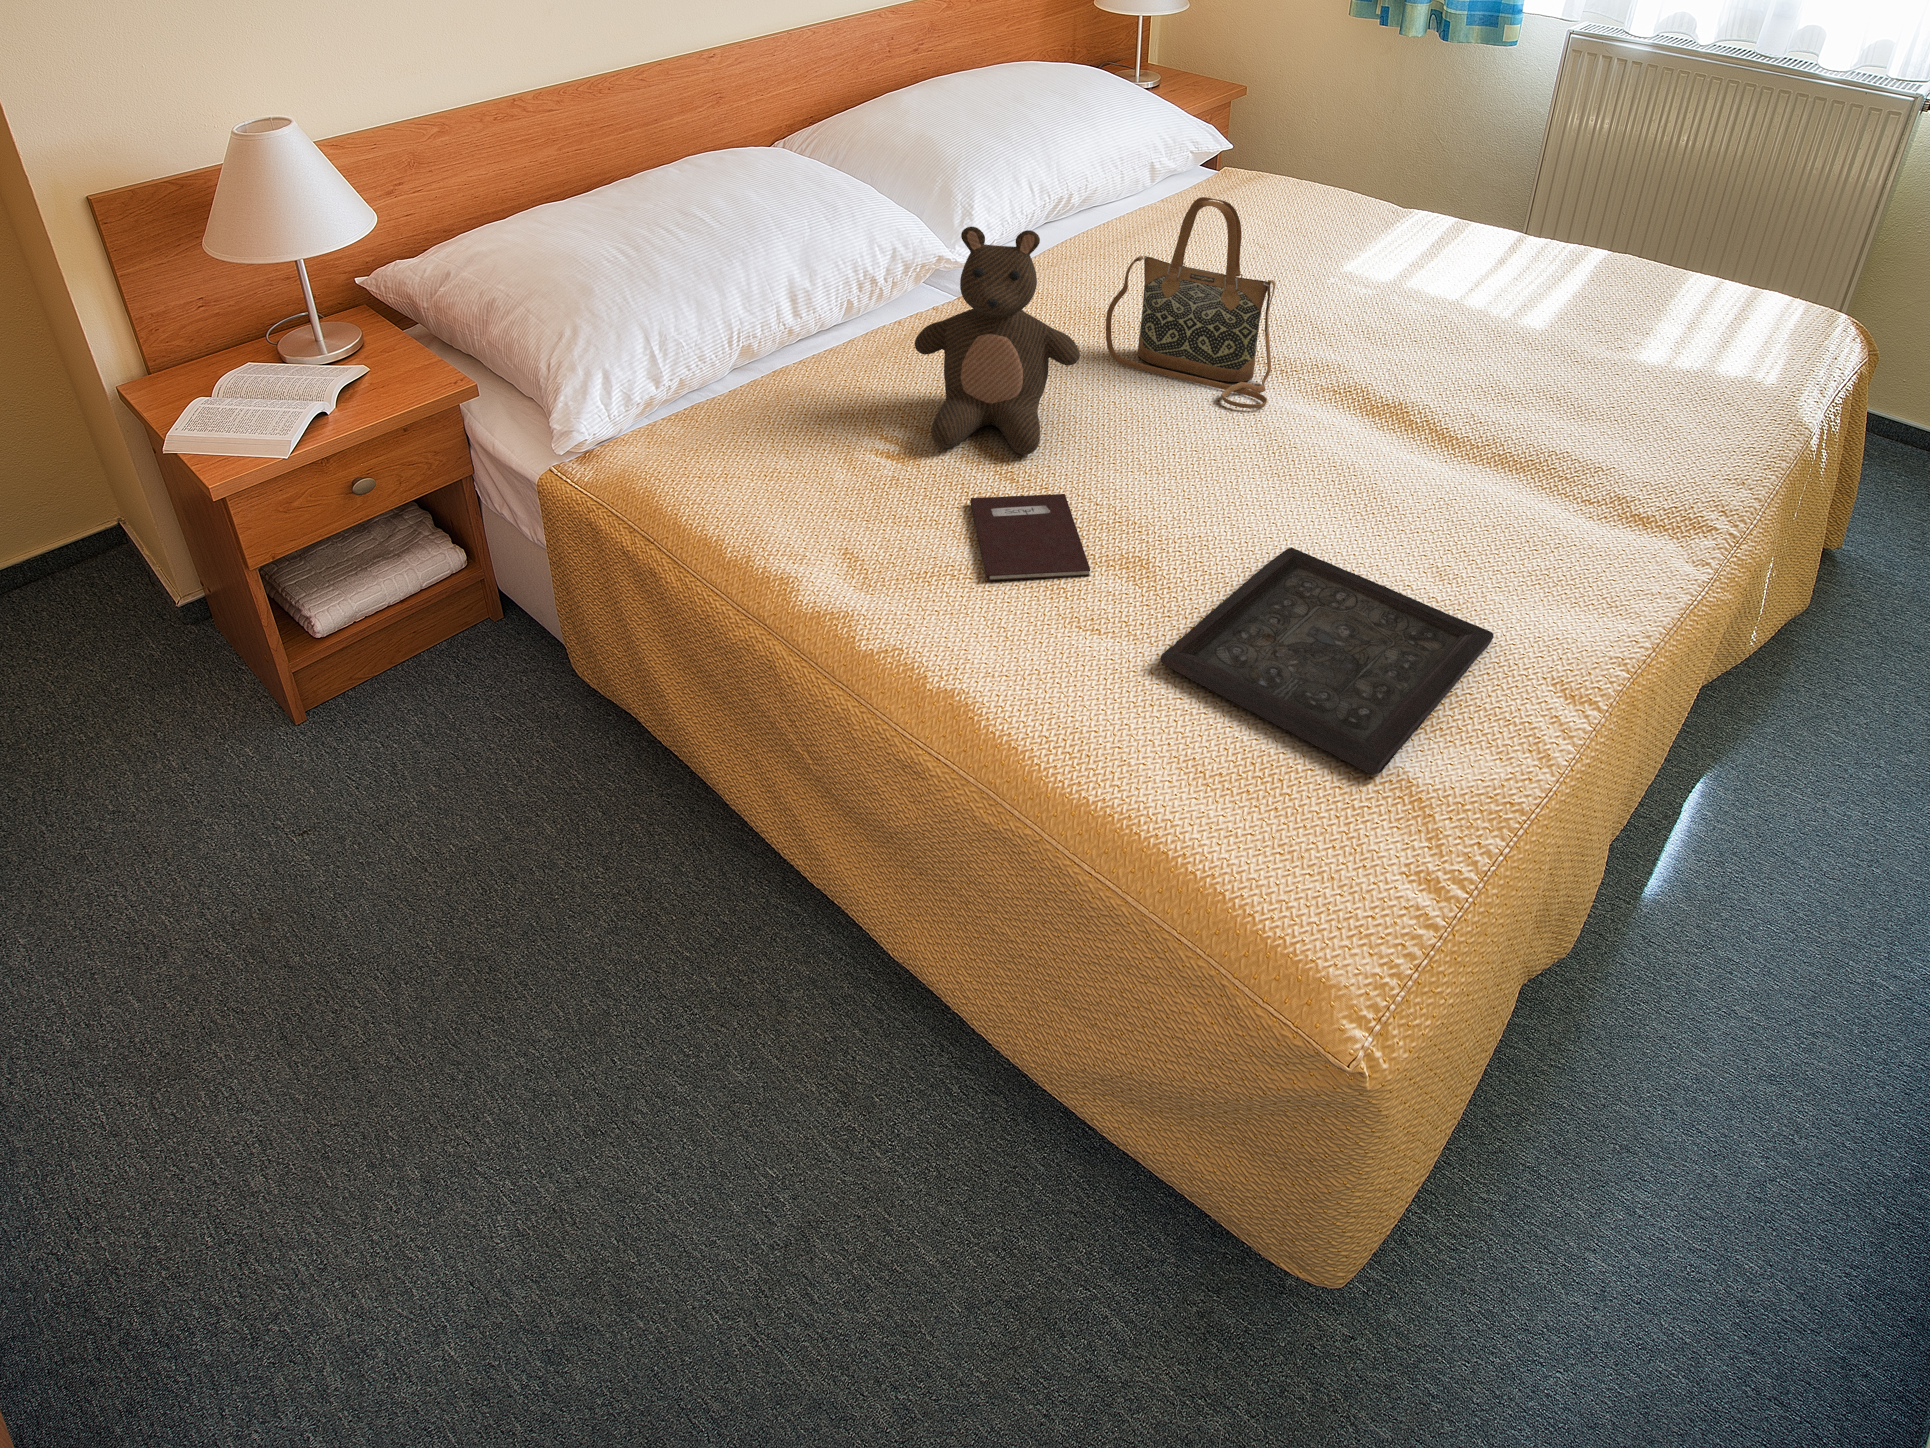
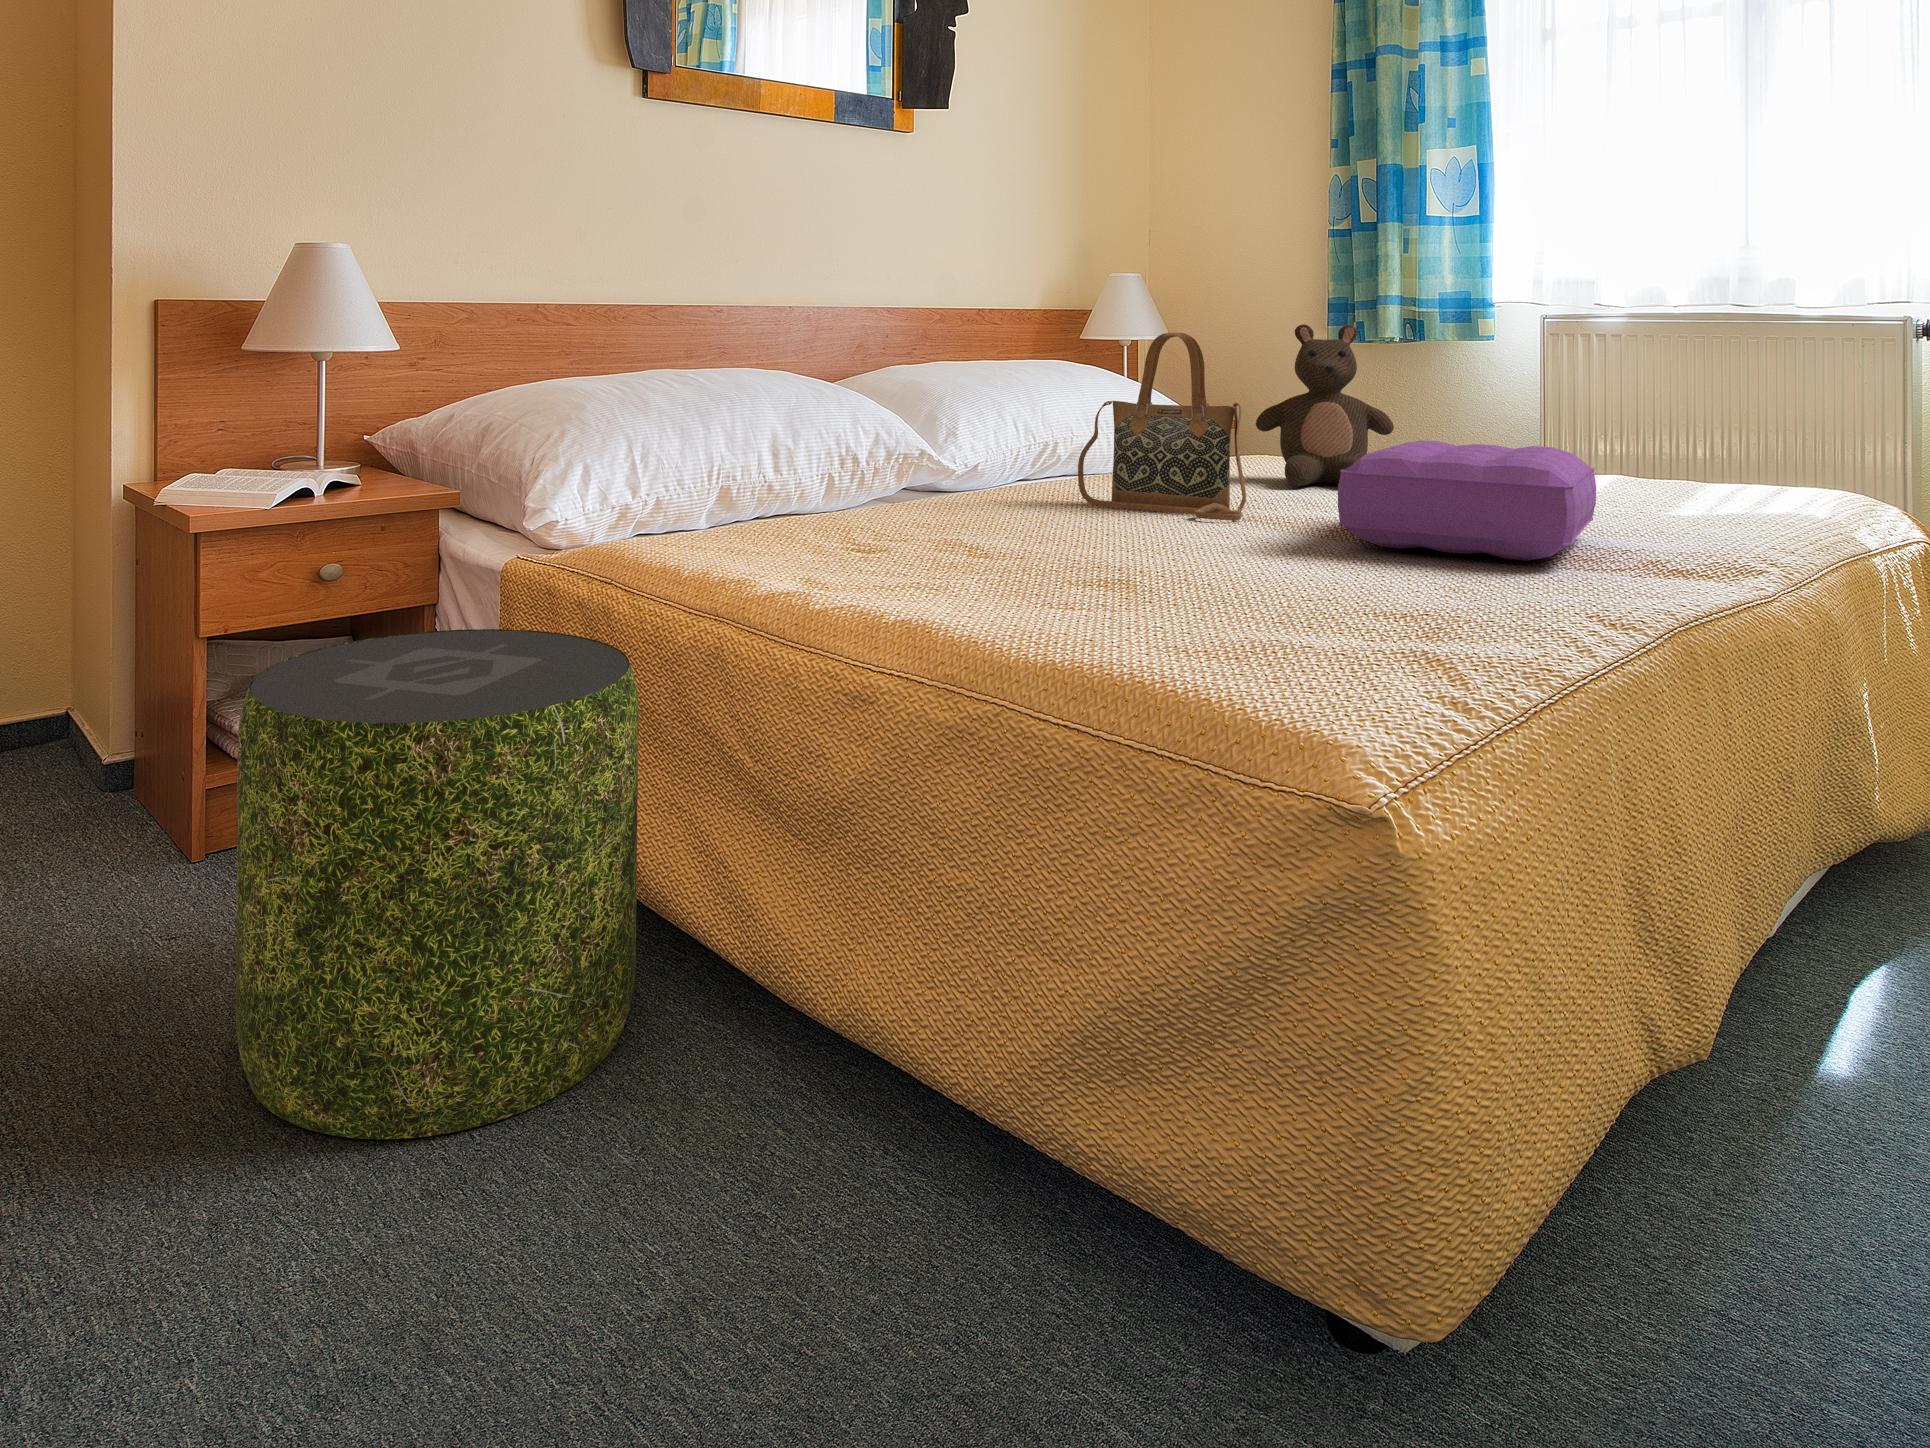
stuffed bear: present [915,227,1080,455] -> present [1256,324,1394,486]
pillow: none [1364,344,1605,531] -> present [1338,440,1596,561]
notebook: present [970,494,1090,581] -> none [927,540,1044,572]
tray: present [1160,548,1494,774] -> none [1109,558,1483,640]
pouf: none [345,667,735,1167] -> present [236,629,638,1139]

